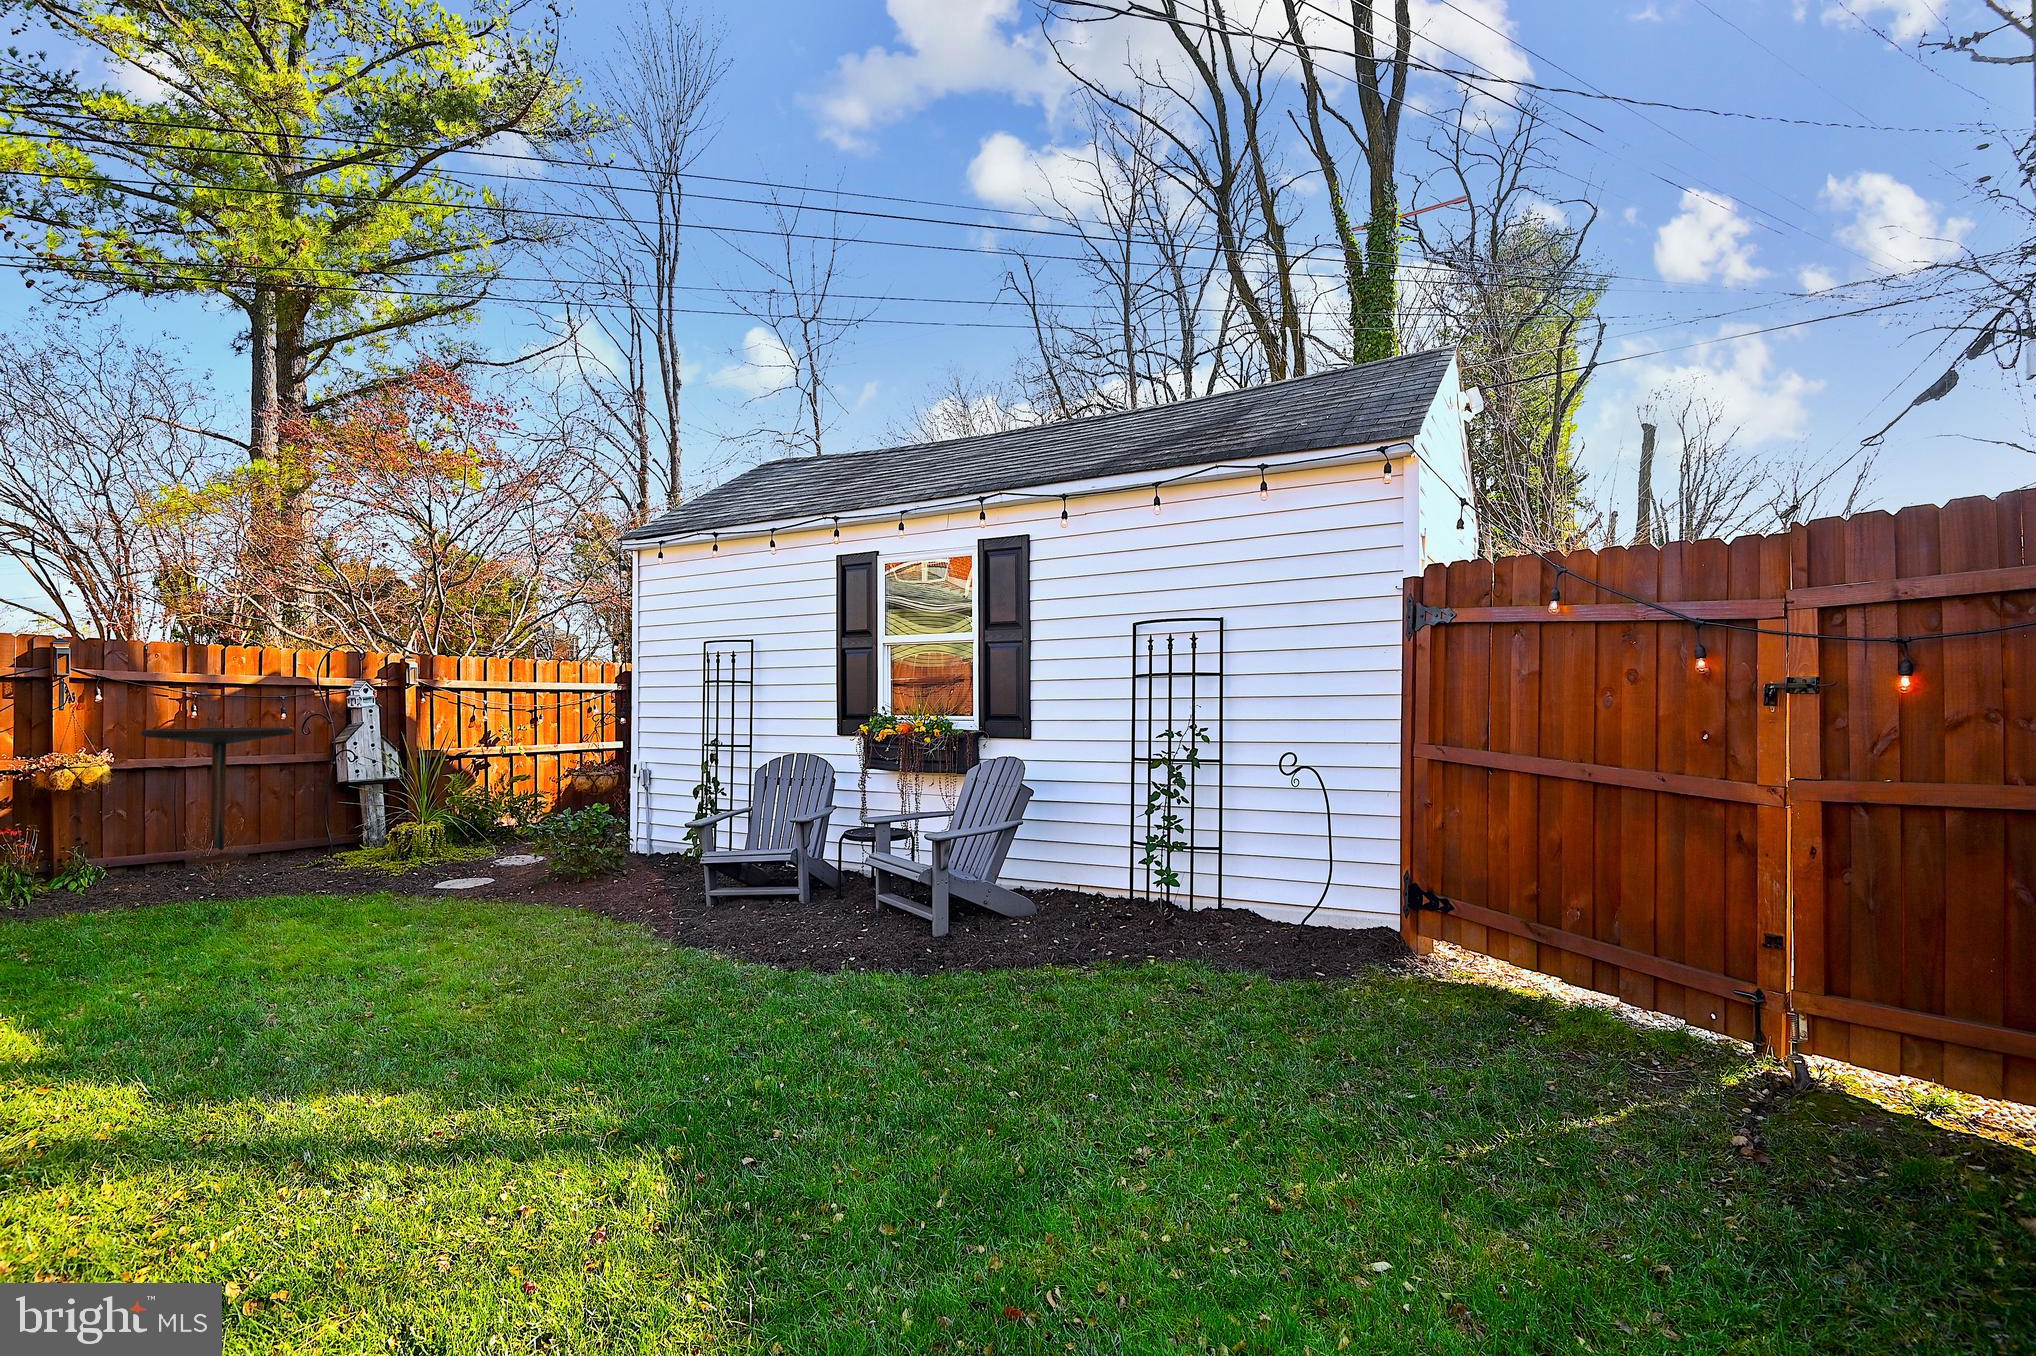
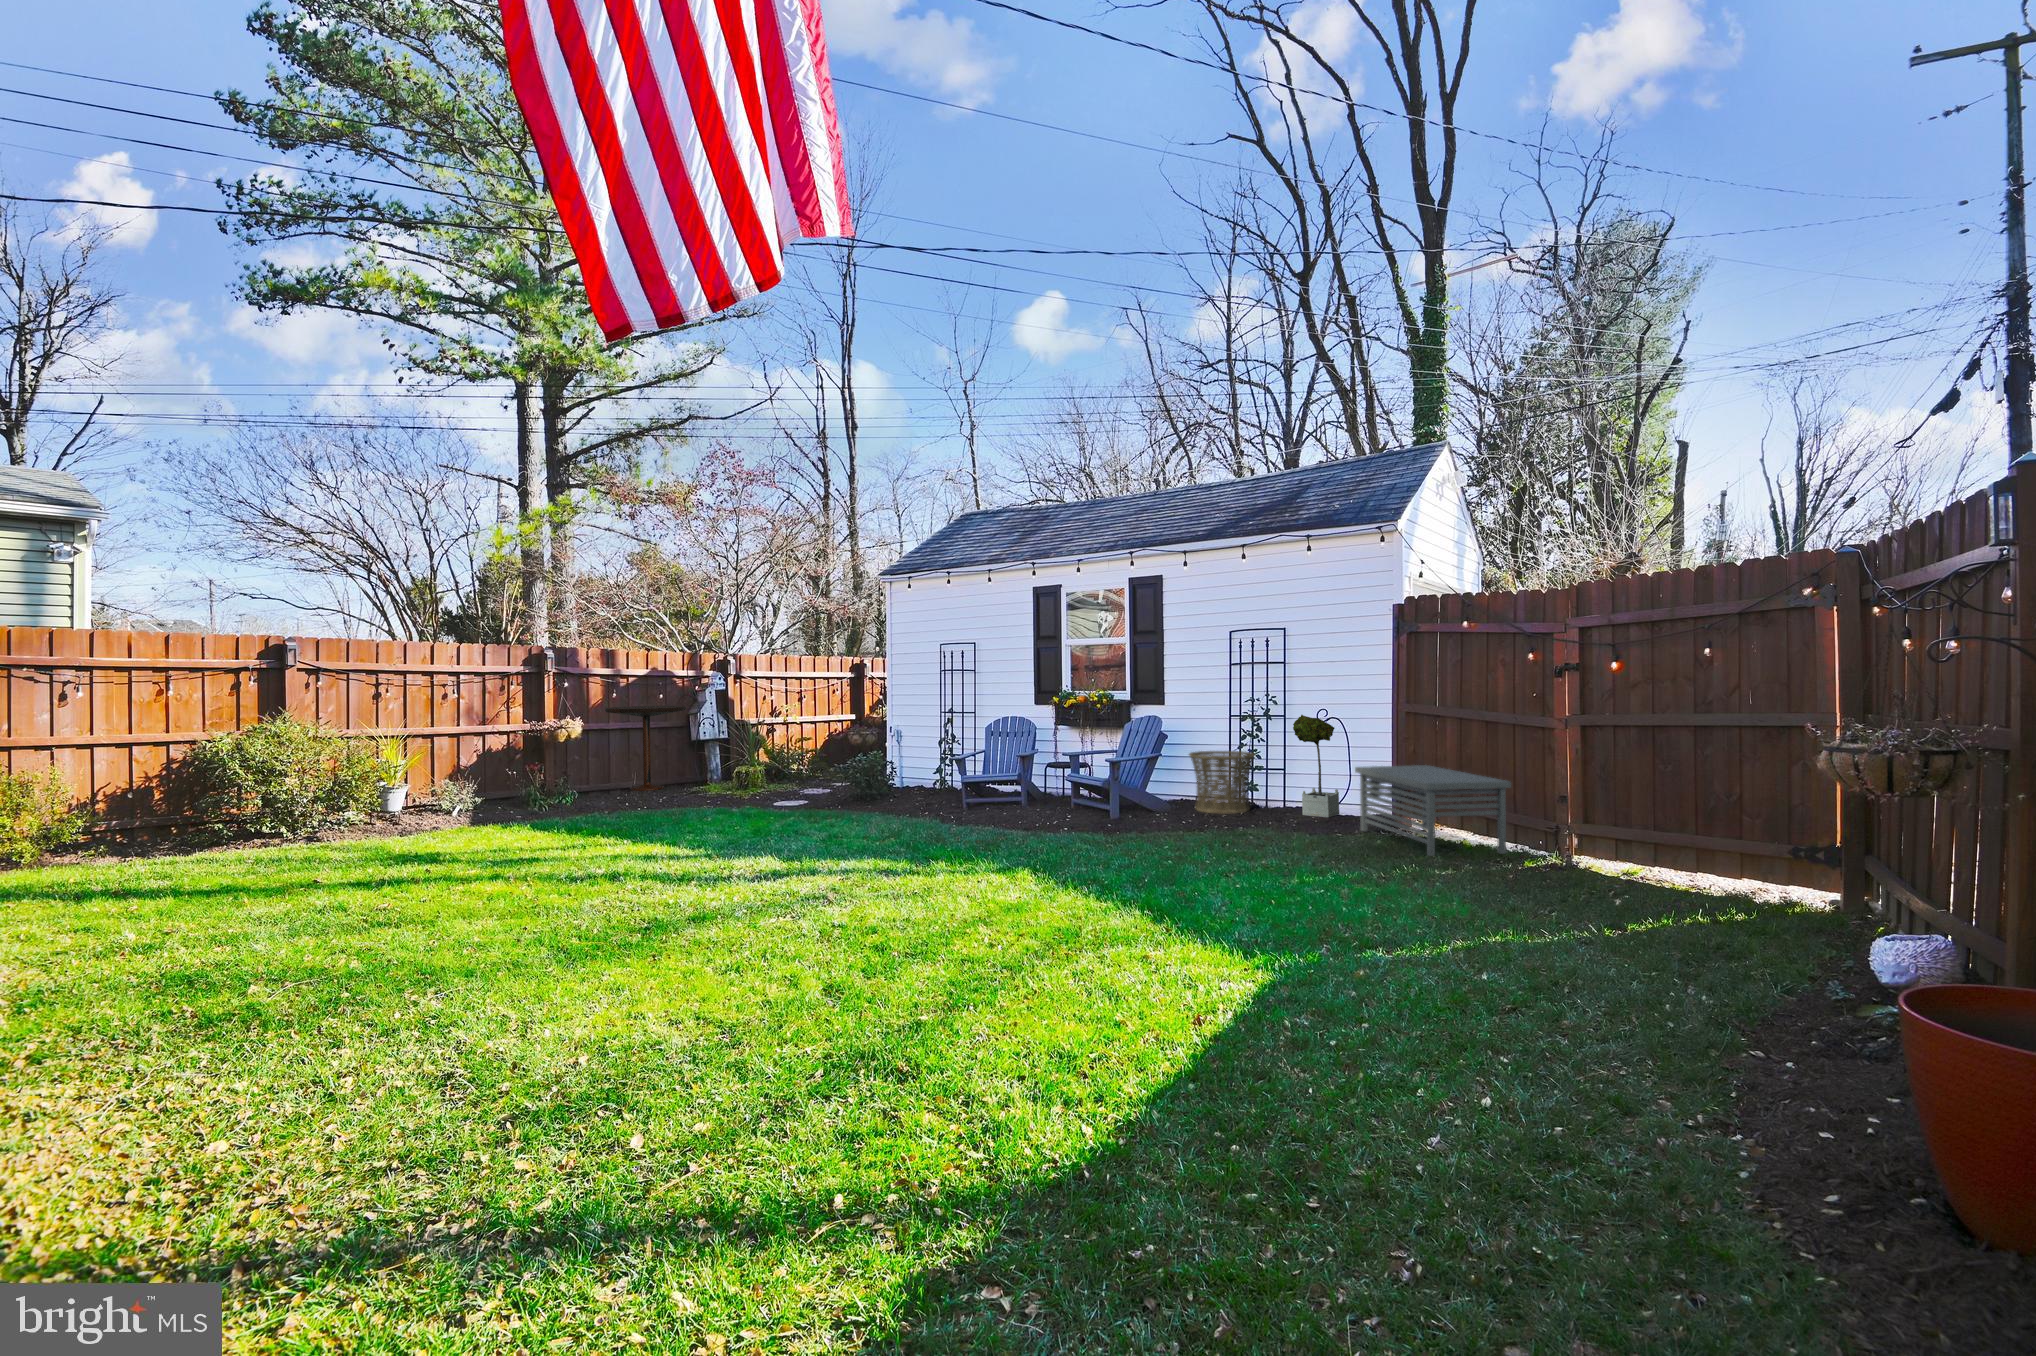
potted tree: none [1236,759,1312,938] -> present [1293,715,1339,817]
basket: none [1062,815,1173,926] -> present [1189,751,1255,814]
storage bench: none [1355,856,1699,1071] -> present [1355,765,1511,856]

